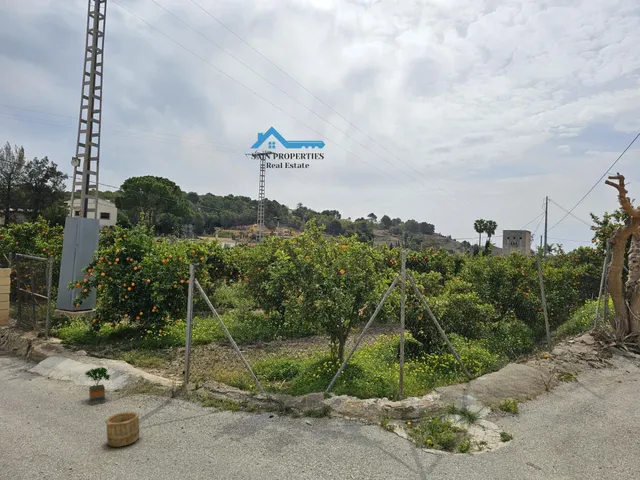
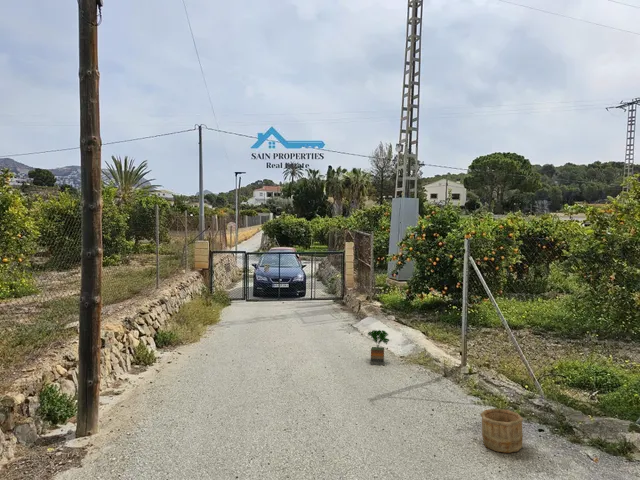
wooden bucket: present [105,412,139,447] -> present [481,409,523,453]

